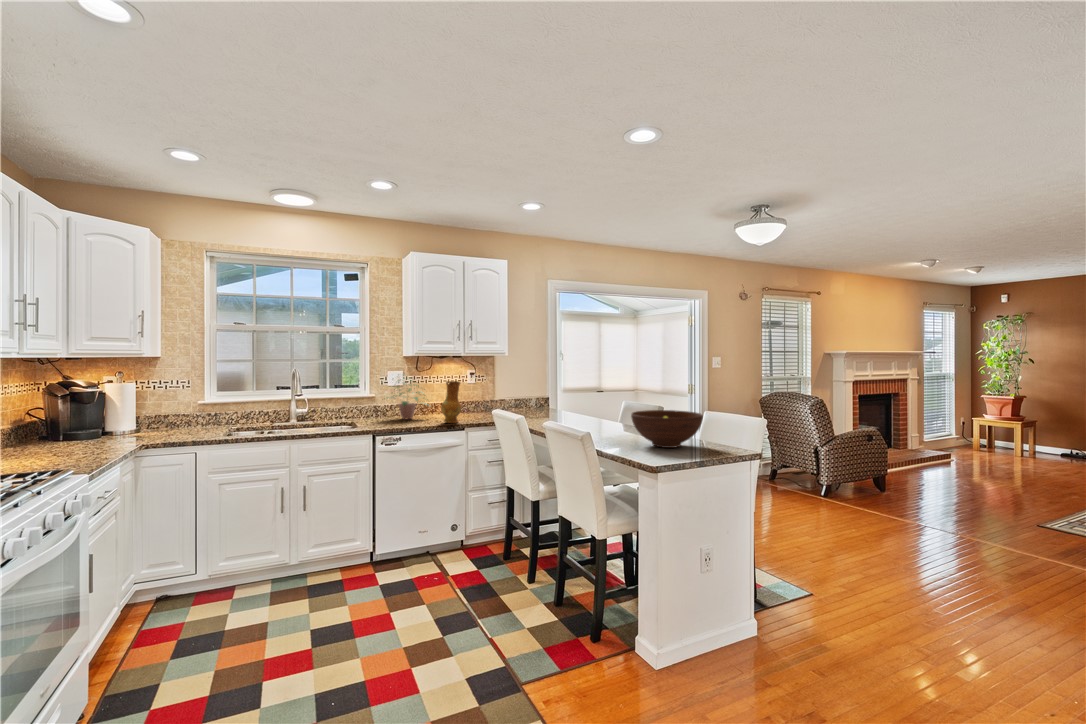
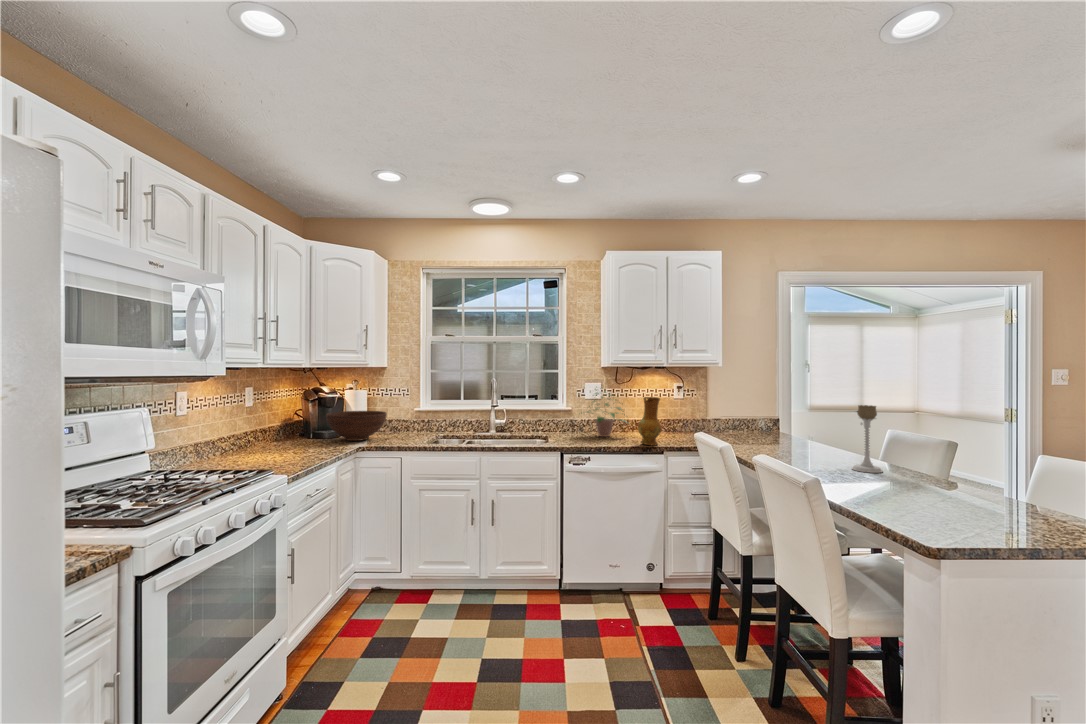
candle holder: none [605,381,624,430] -> present [852,405,883,473]
fruit bowl: present [631,410,703,448] -> present [326,411,387,441]

